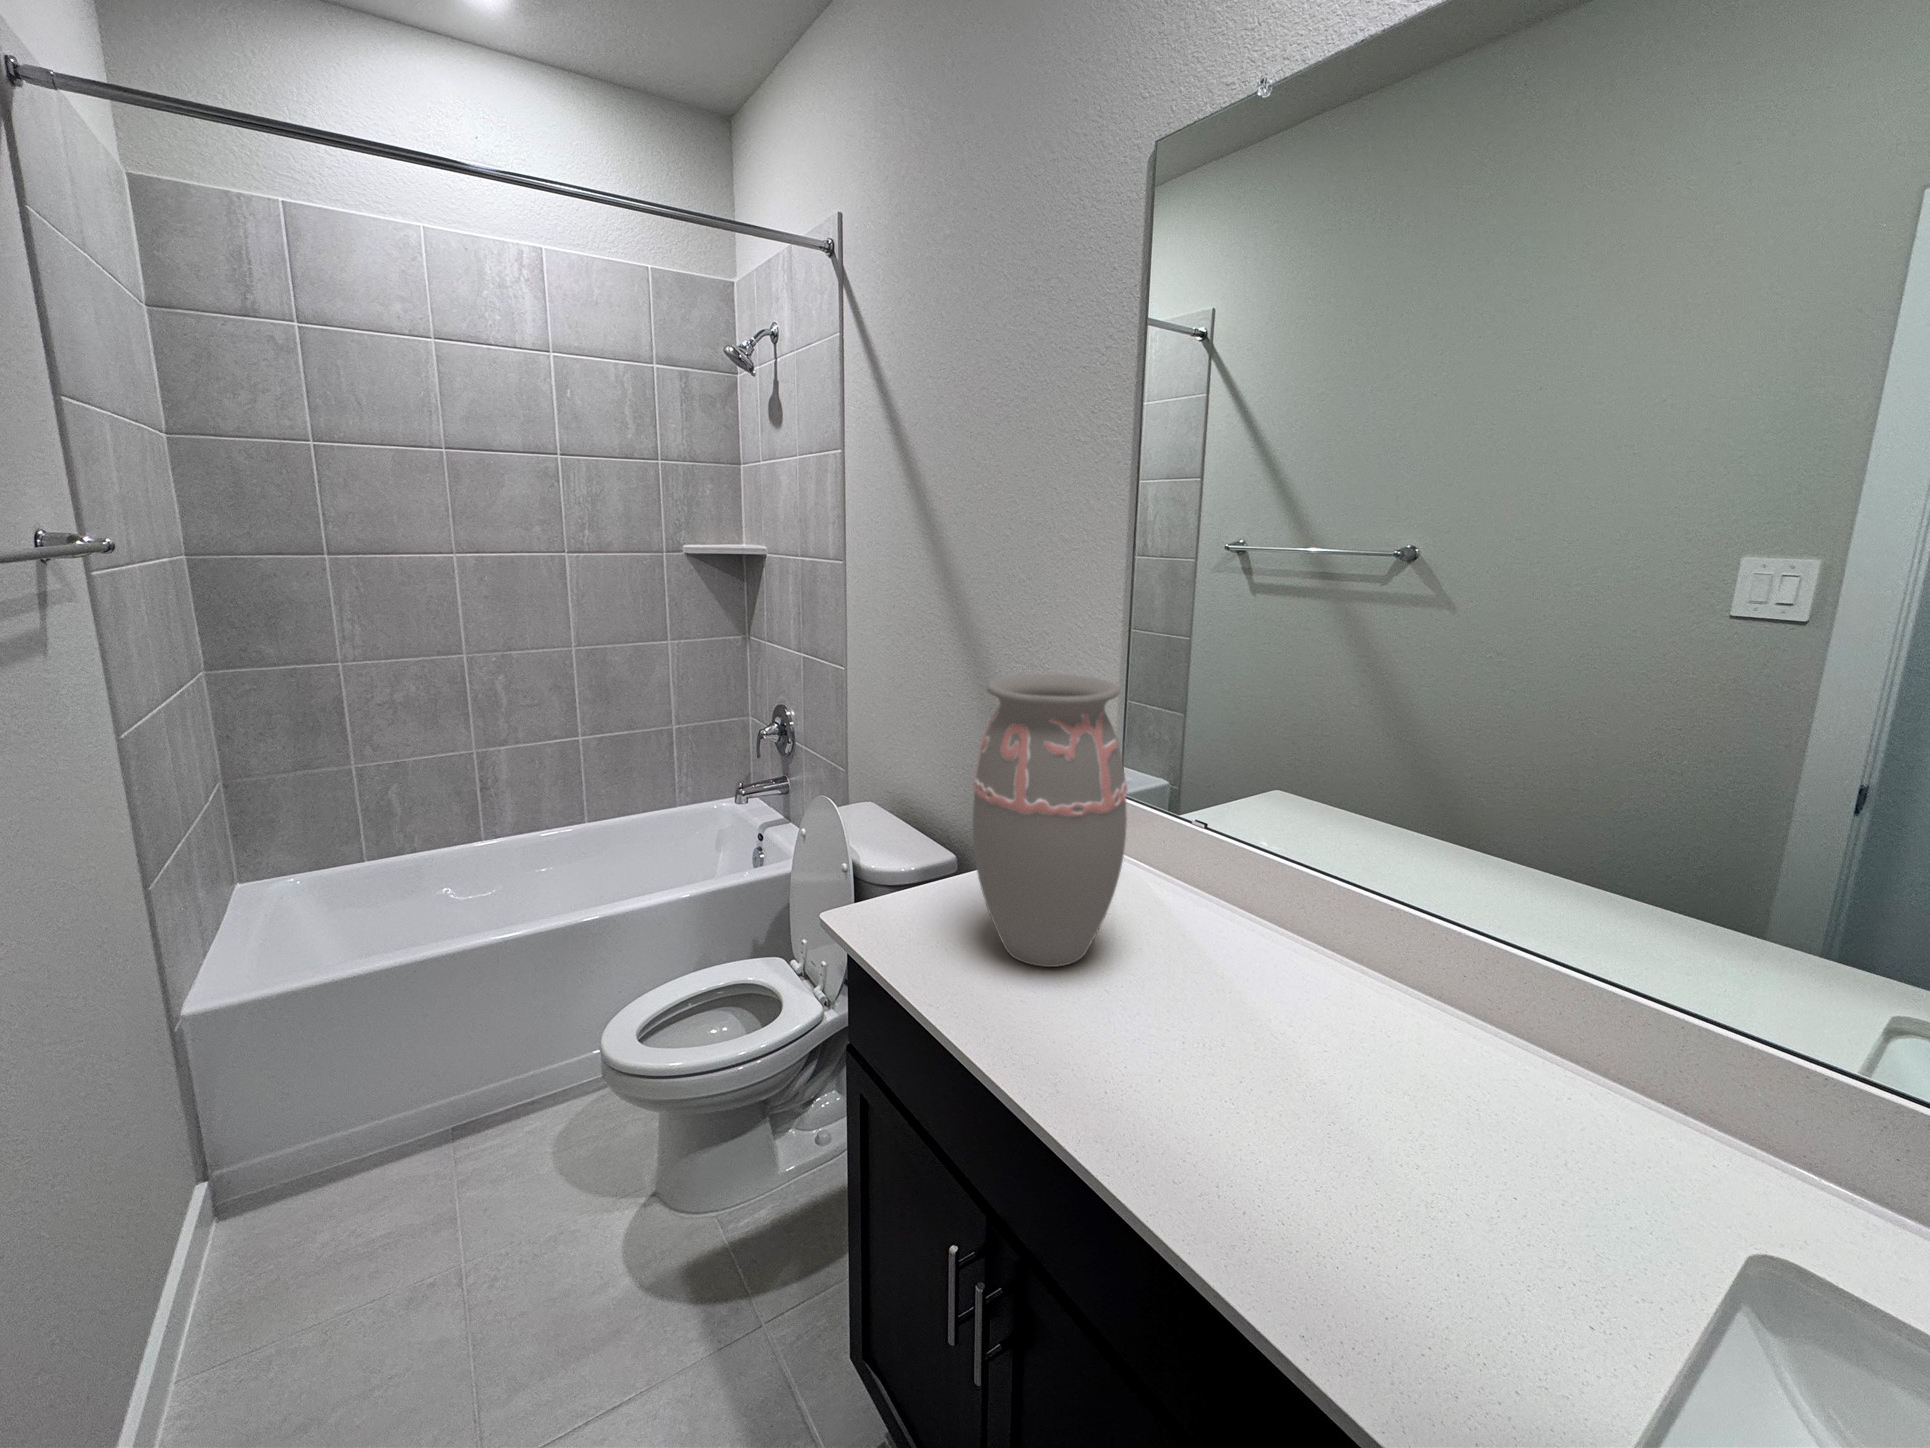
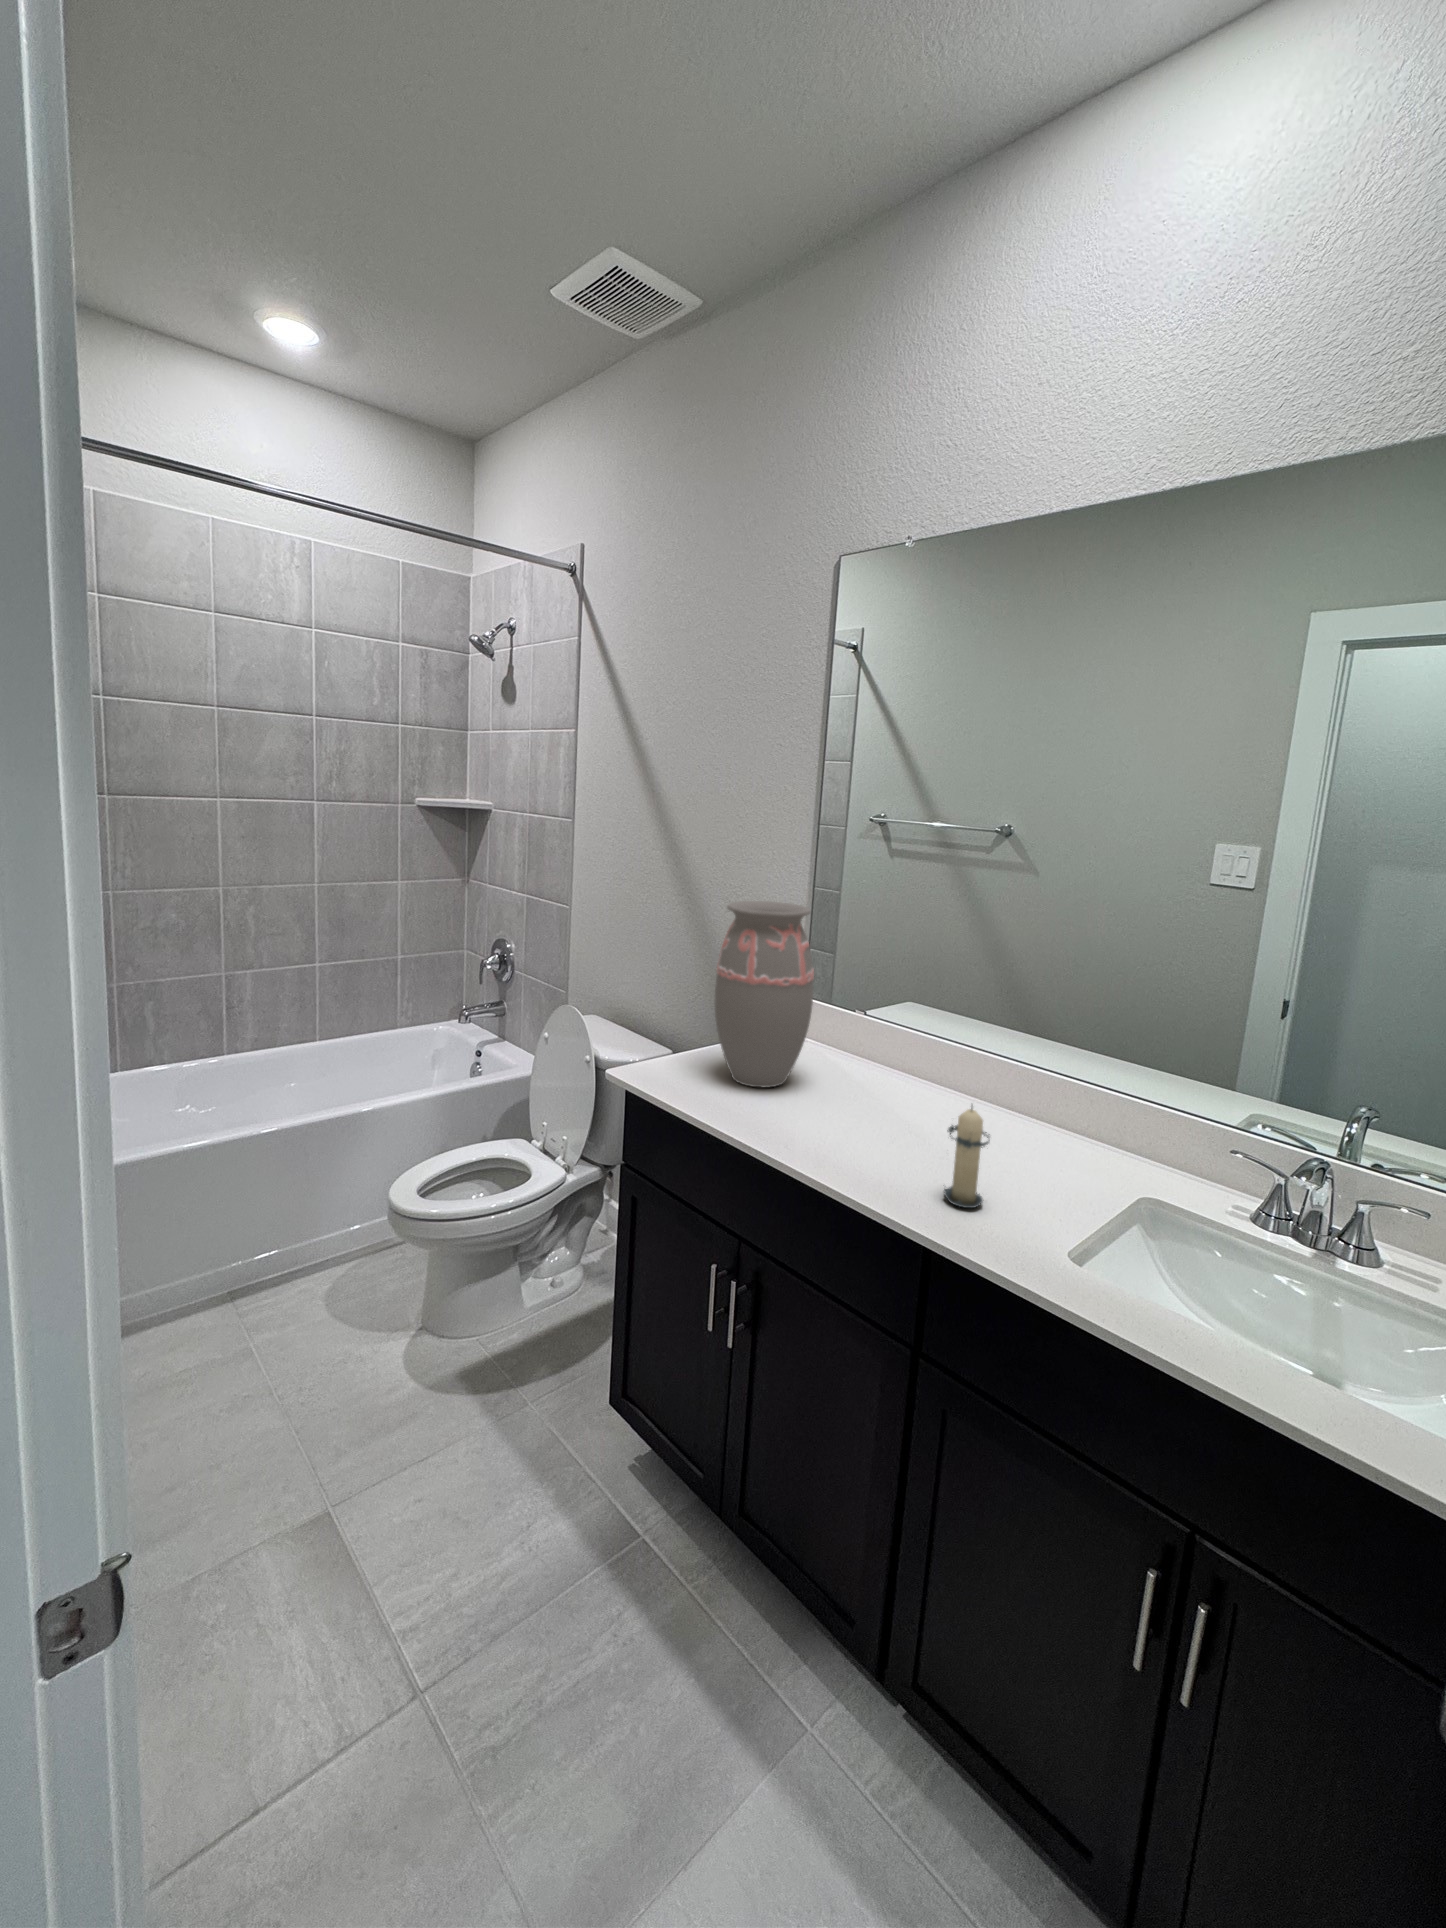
candle: none [1364,1126,1495,1353] -> present [944,1107,990,1208]

